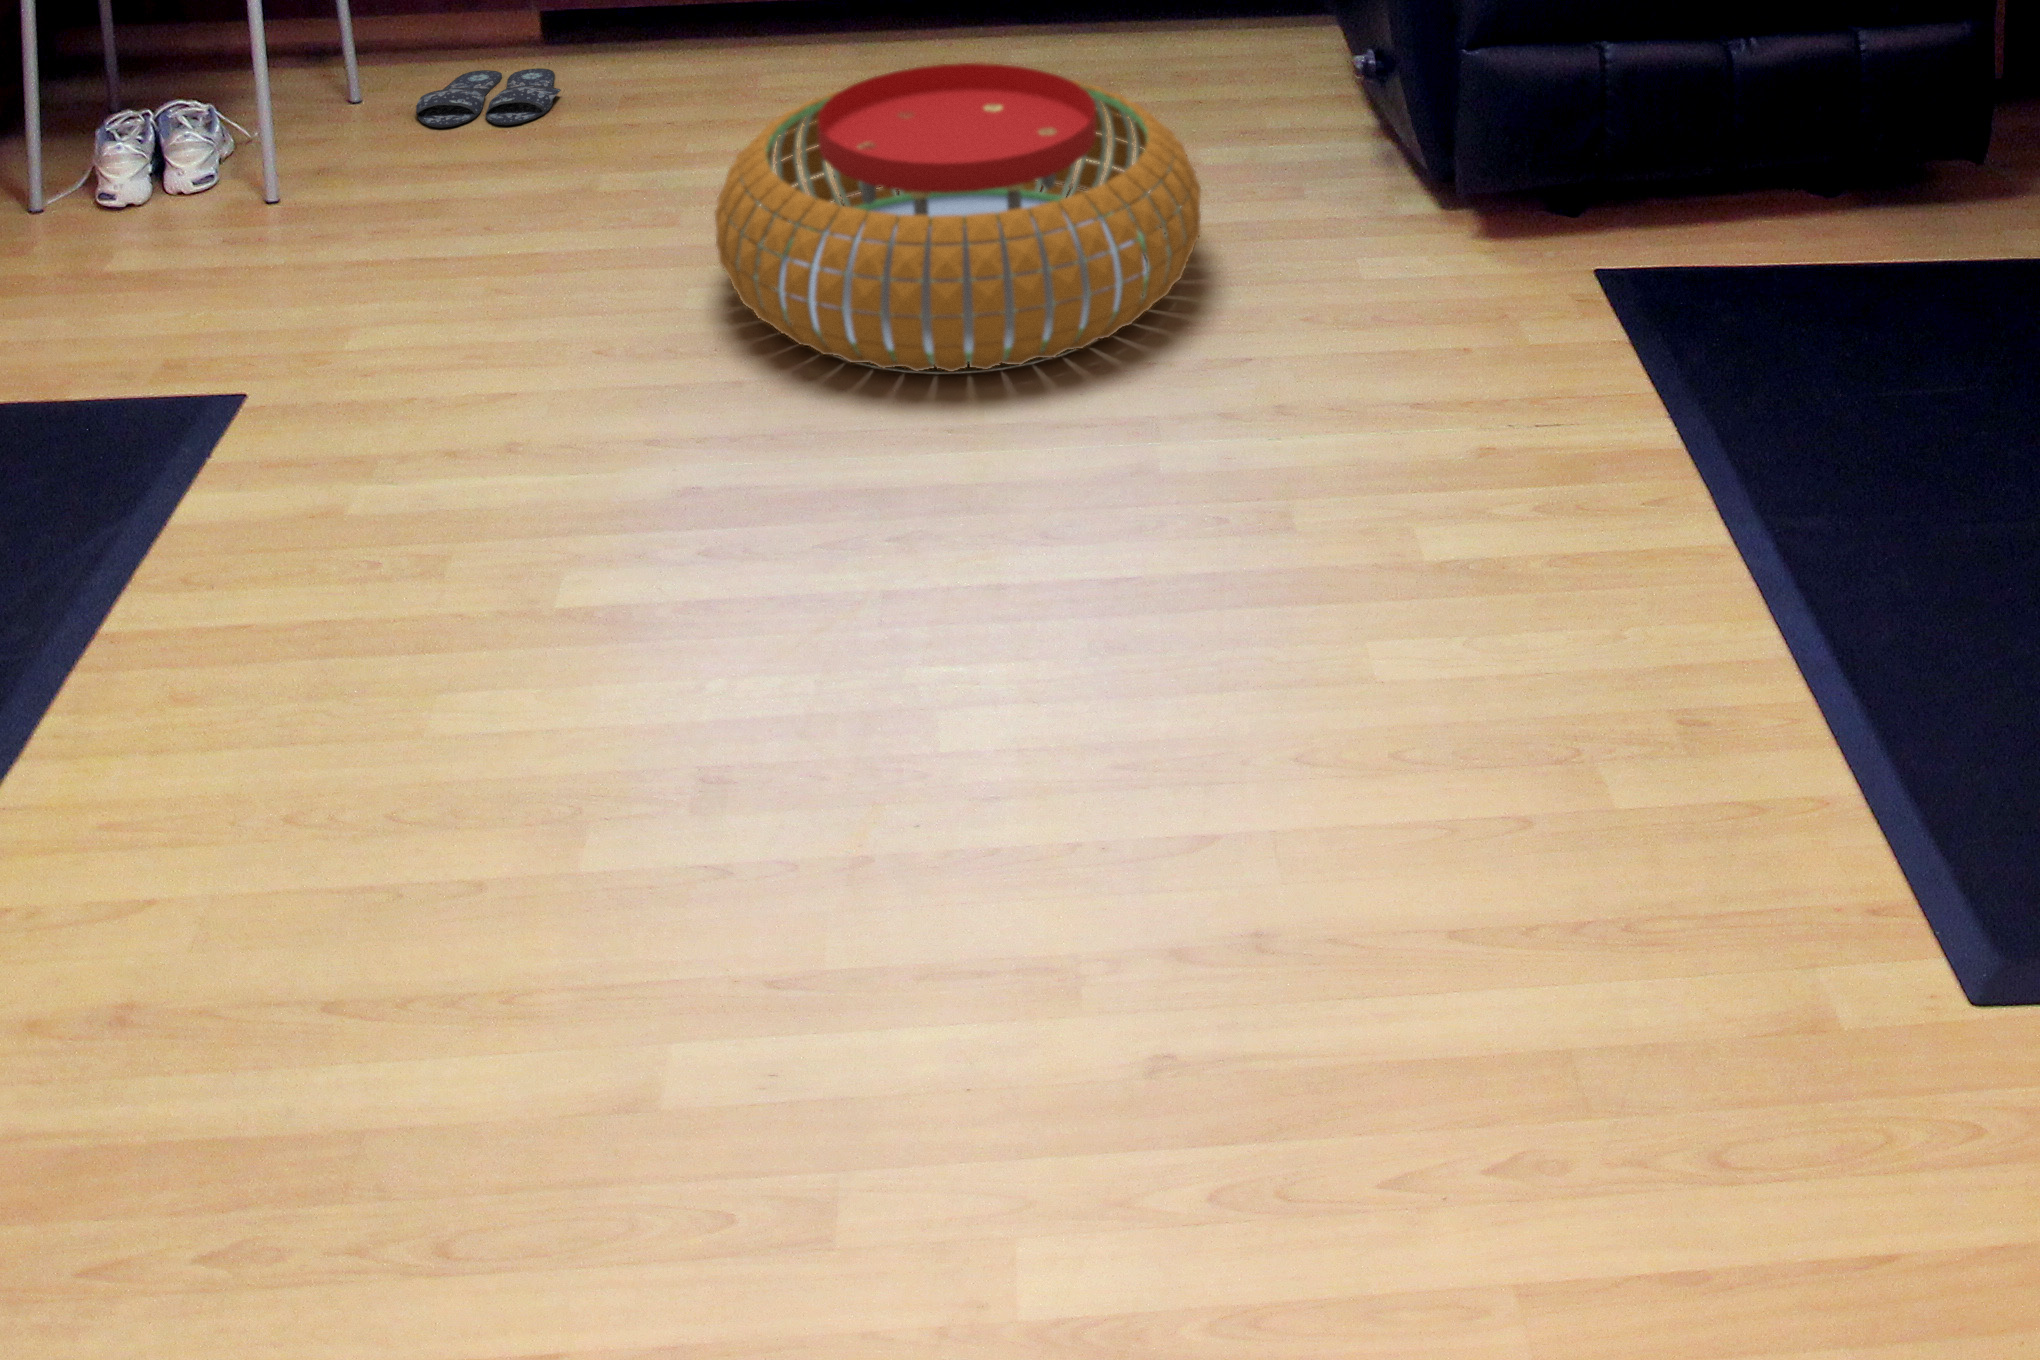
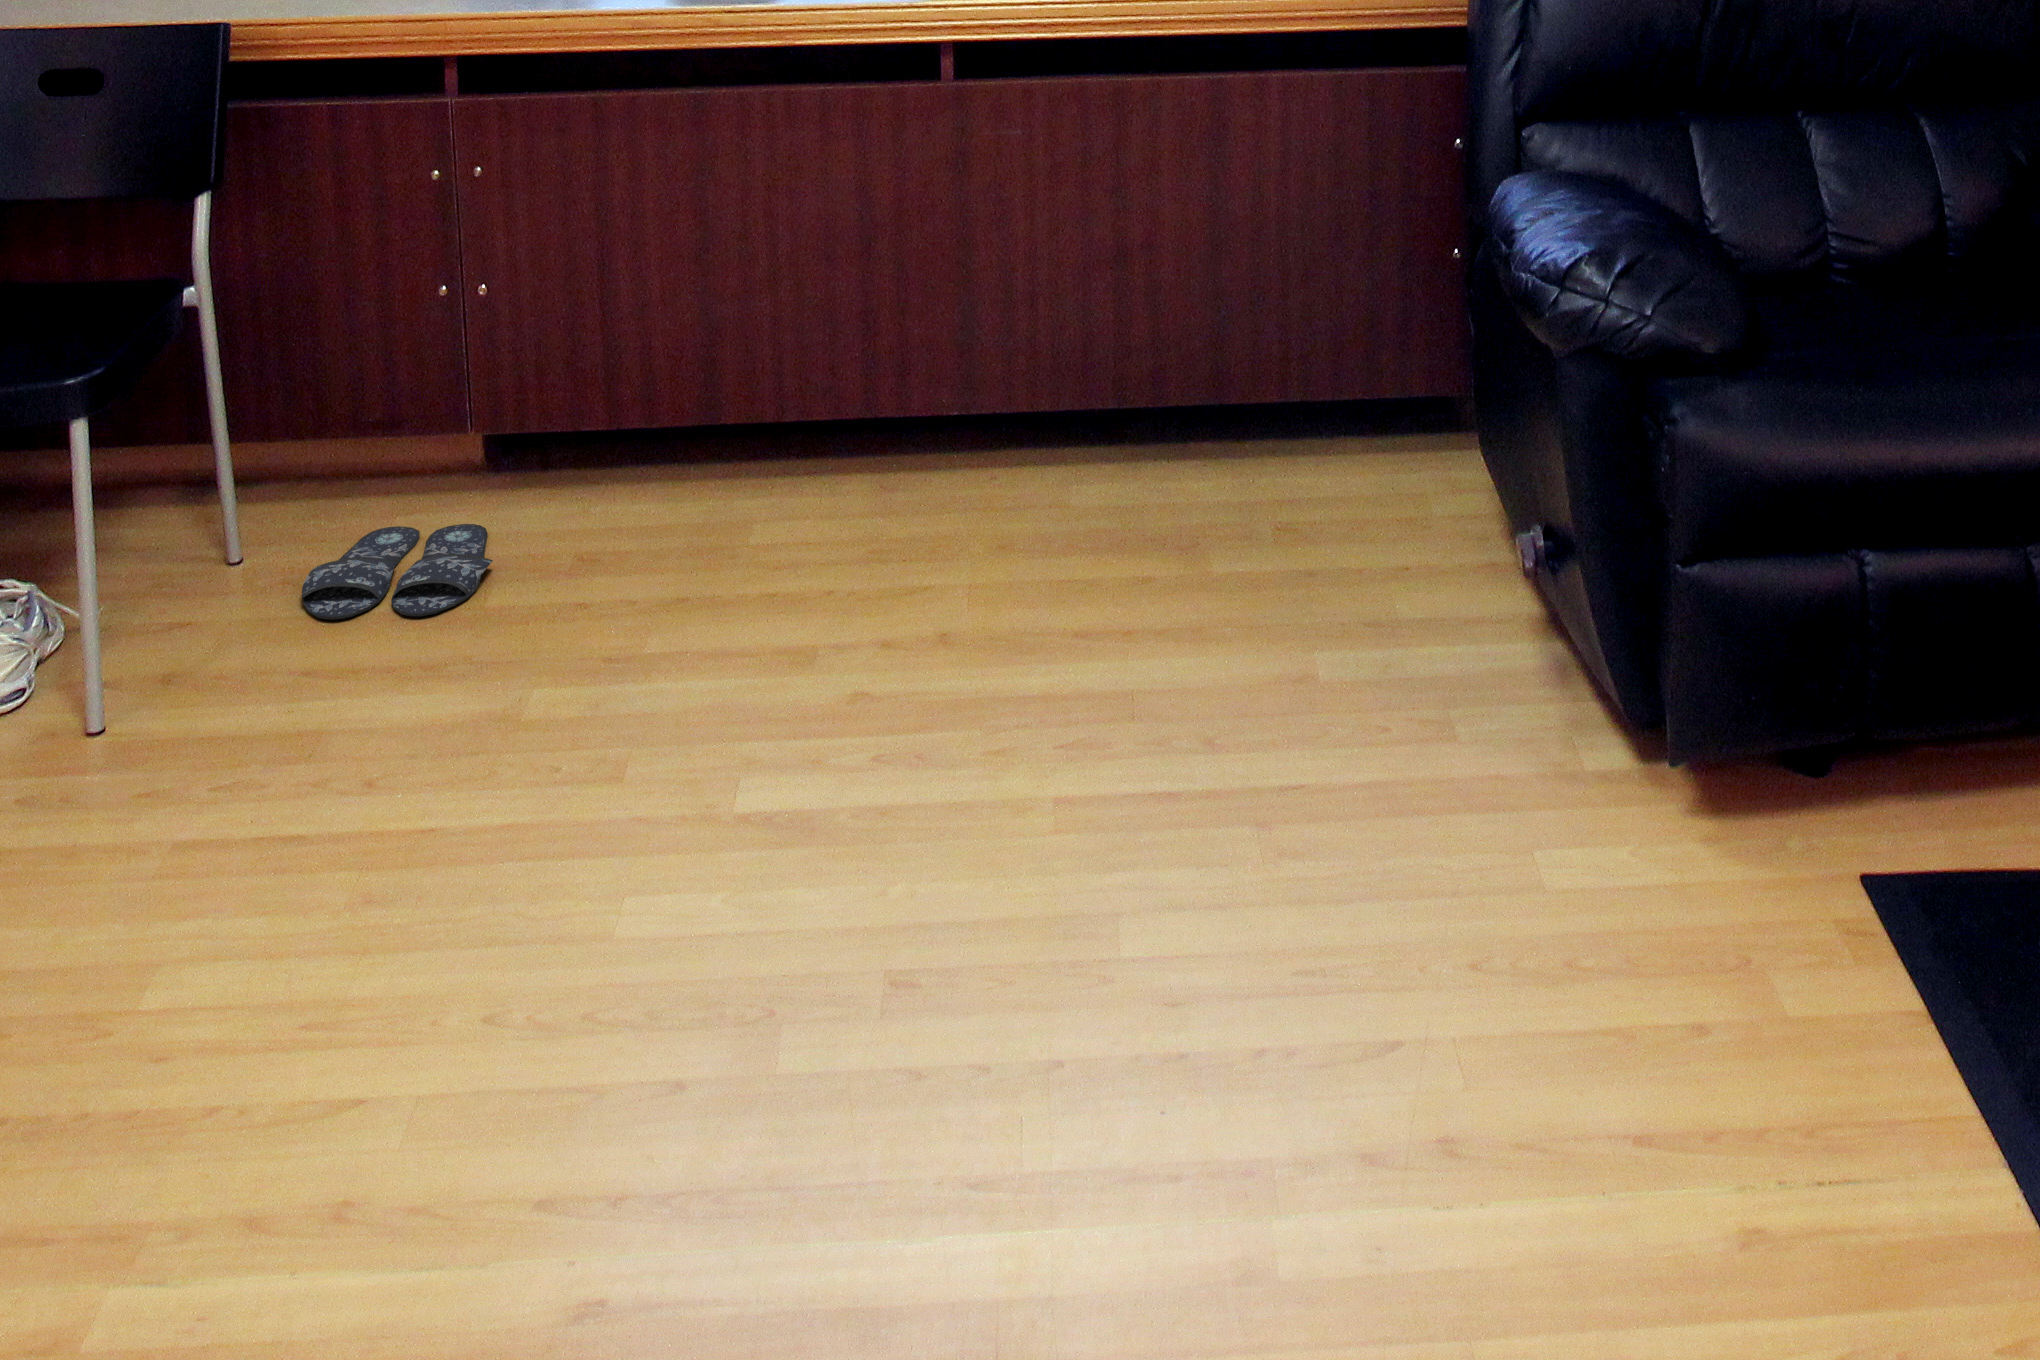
pouf: present [714,63,1201,372] -> none [672,567,1333,1062]

